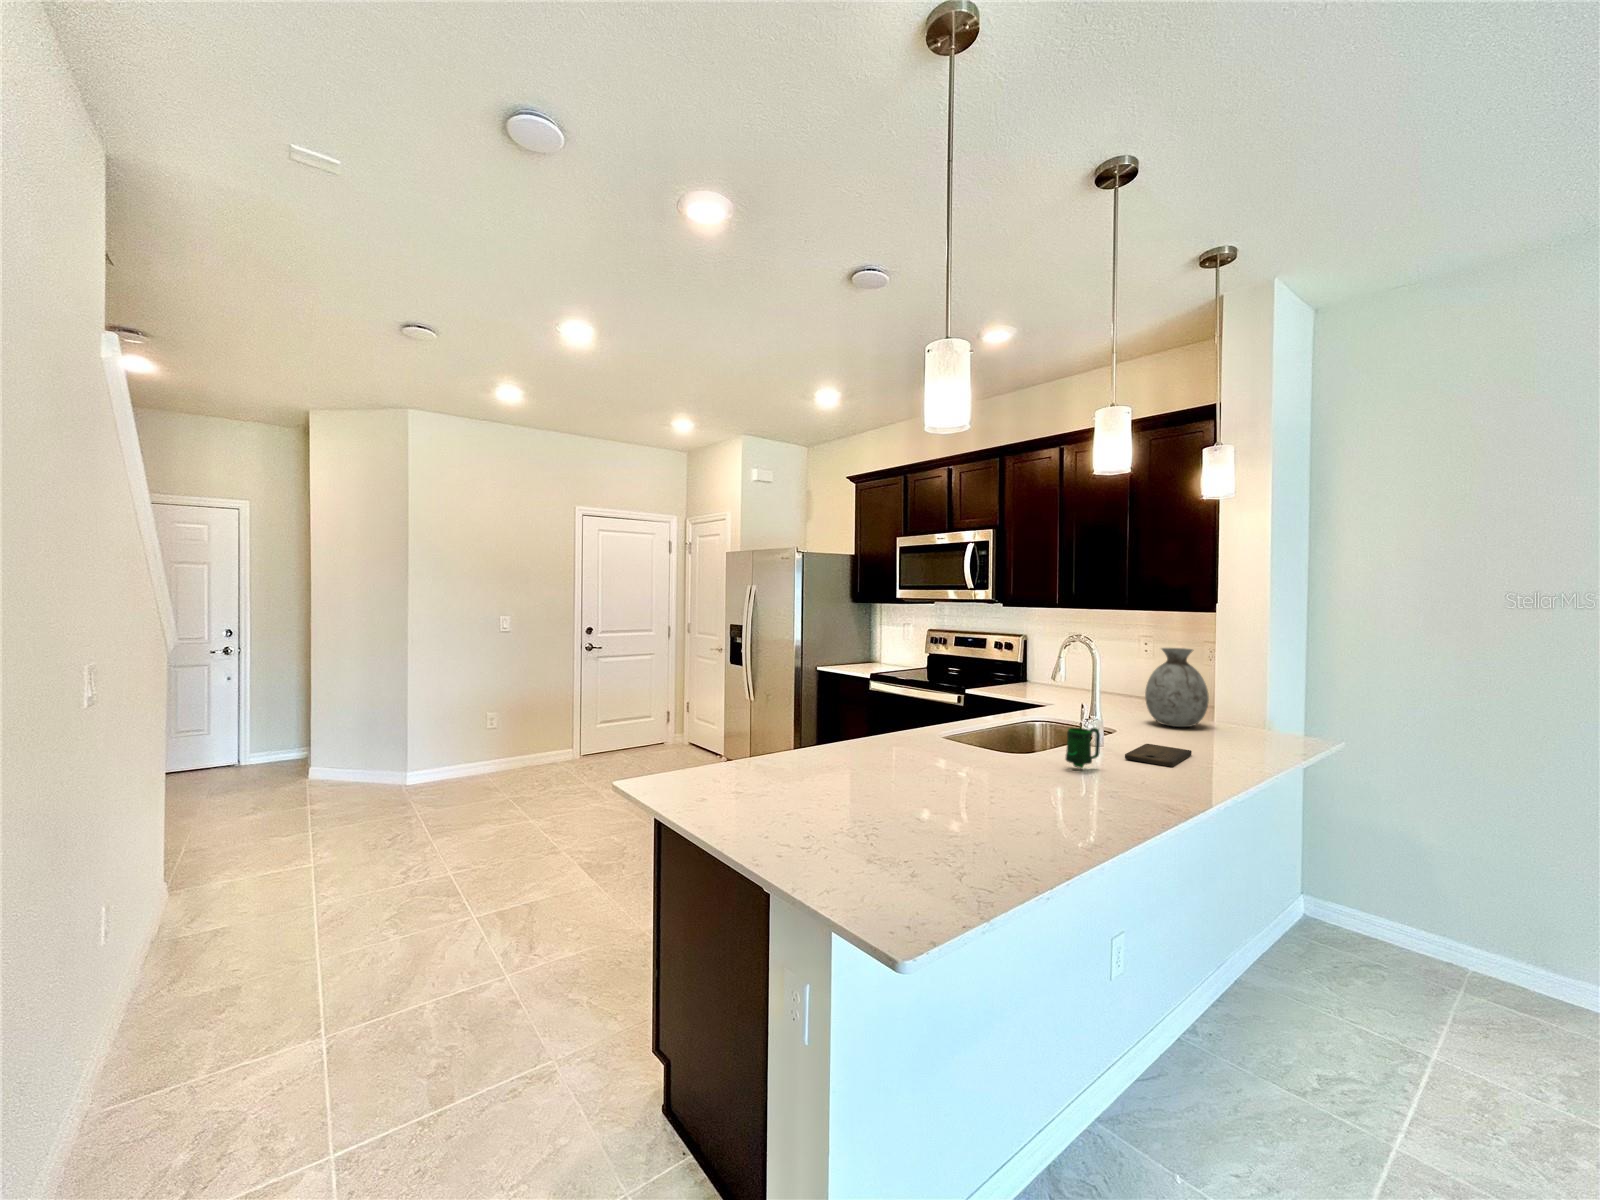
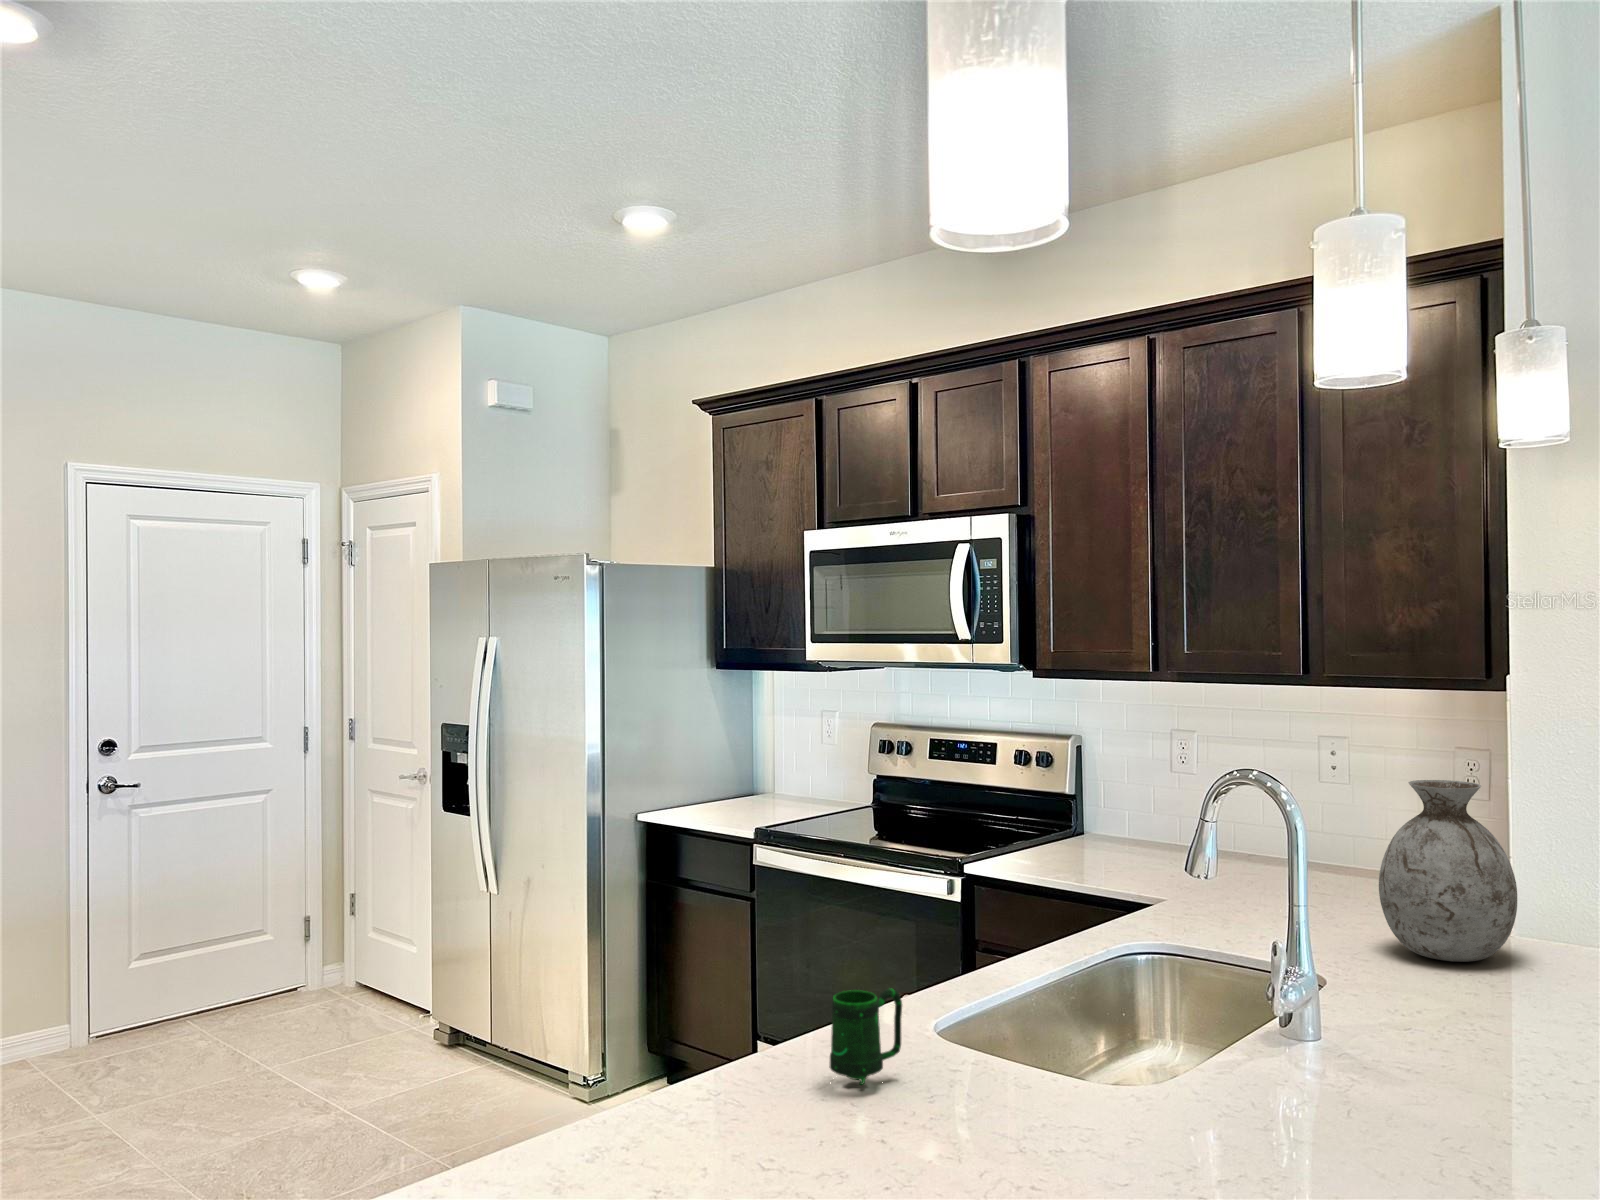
mug: present [1066,728,1100,769] -> present [829,989,902,1085]
cutting board: present [1125,744,1192,767] -> none [1405,1034,1542,1114]

